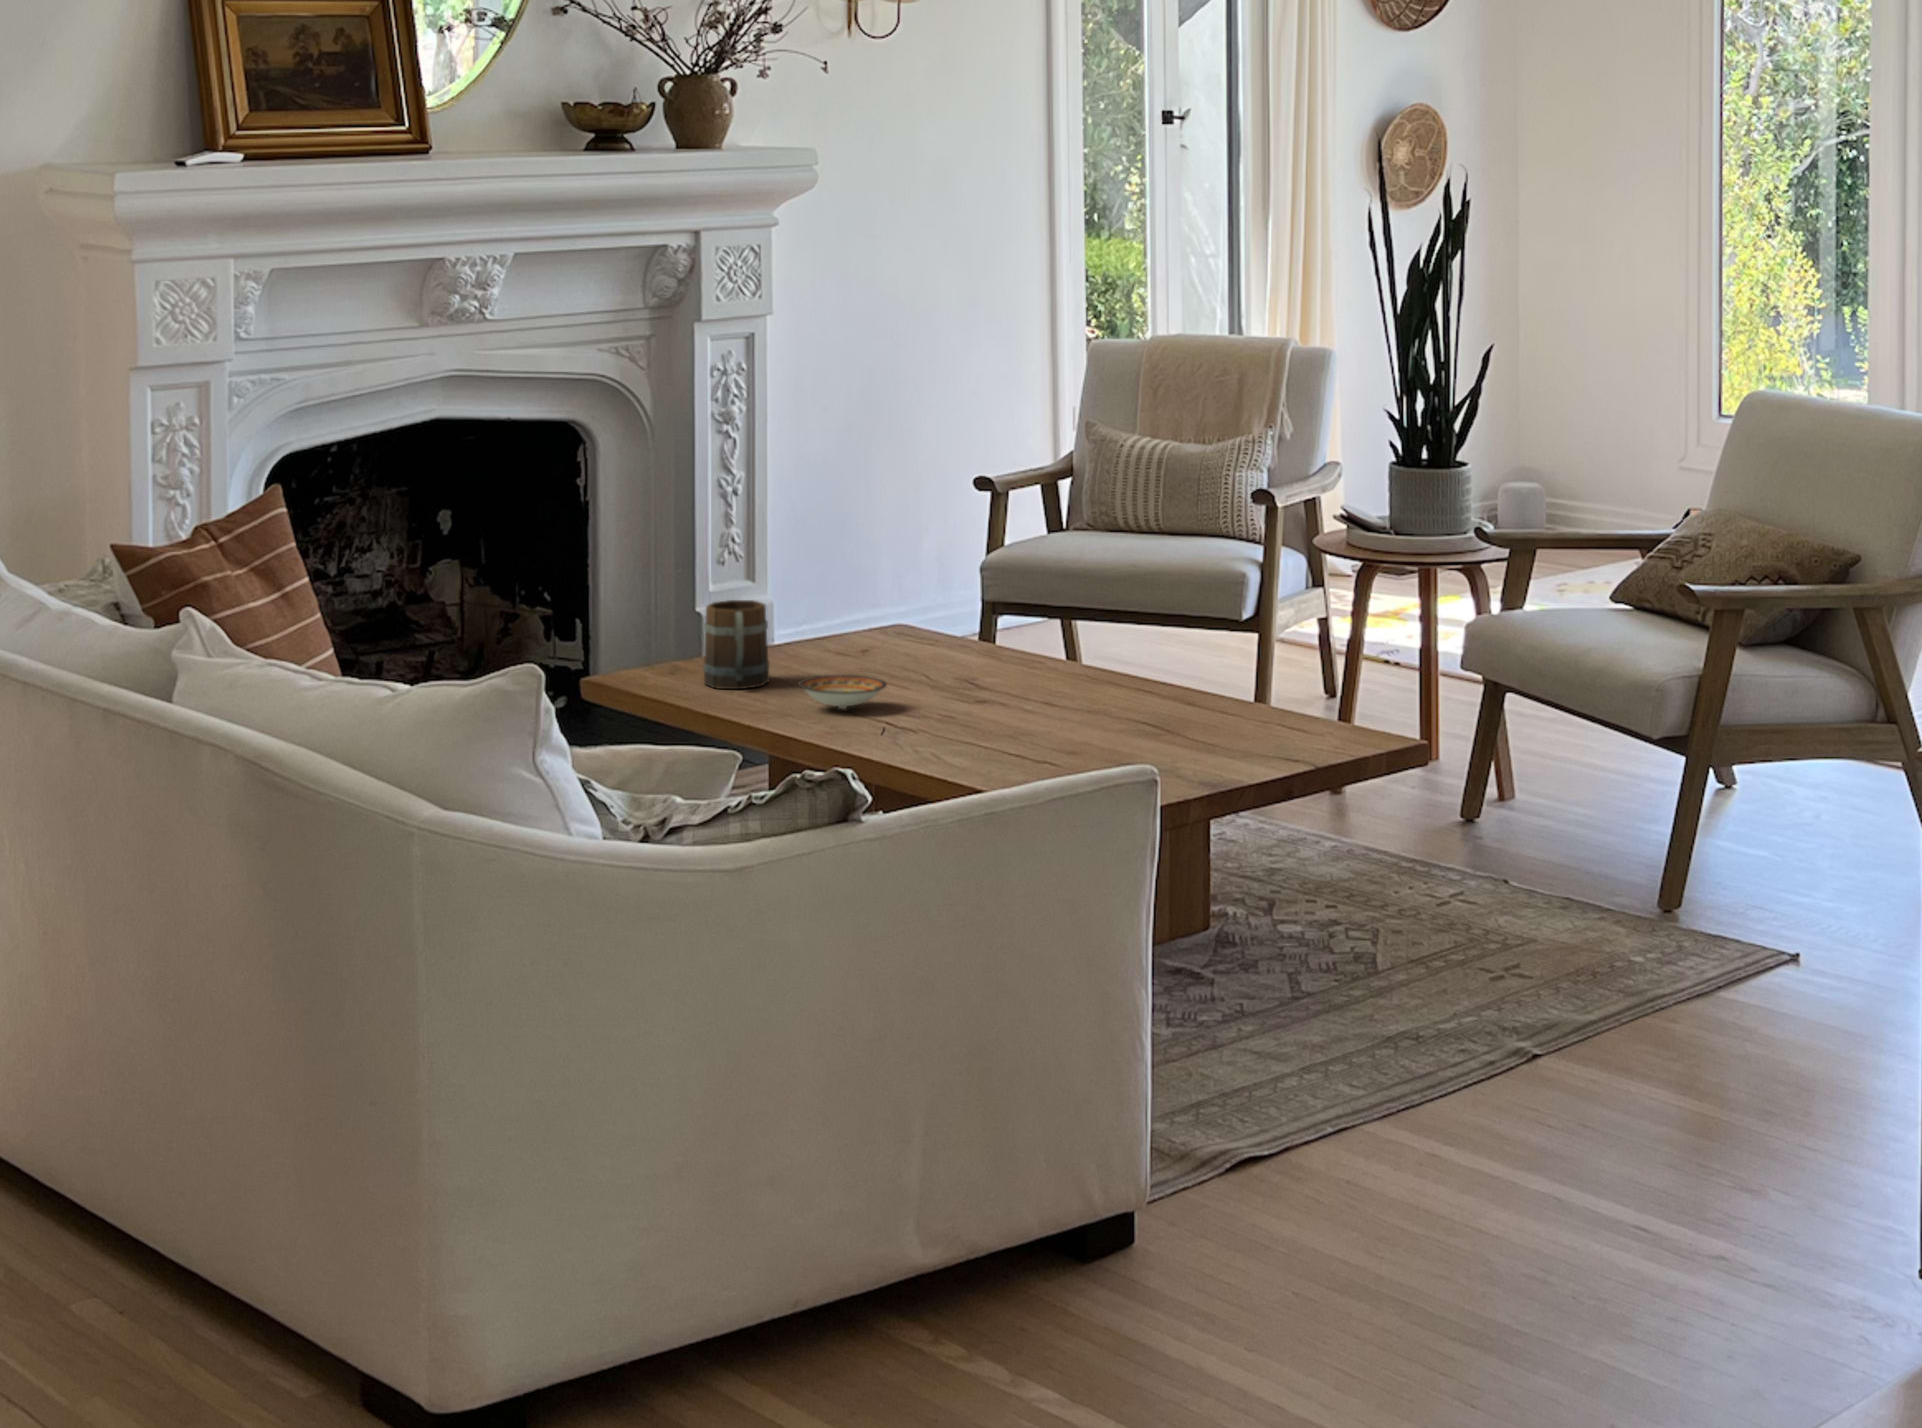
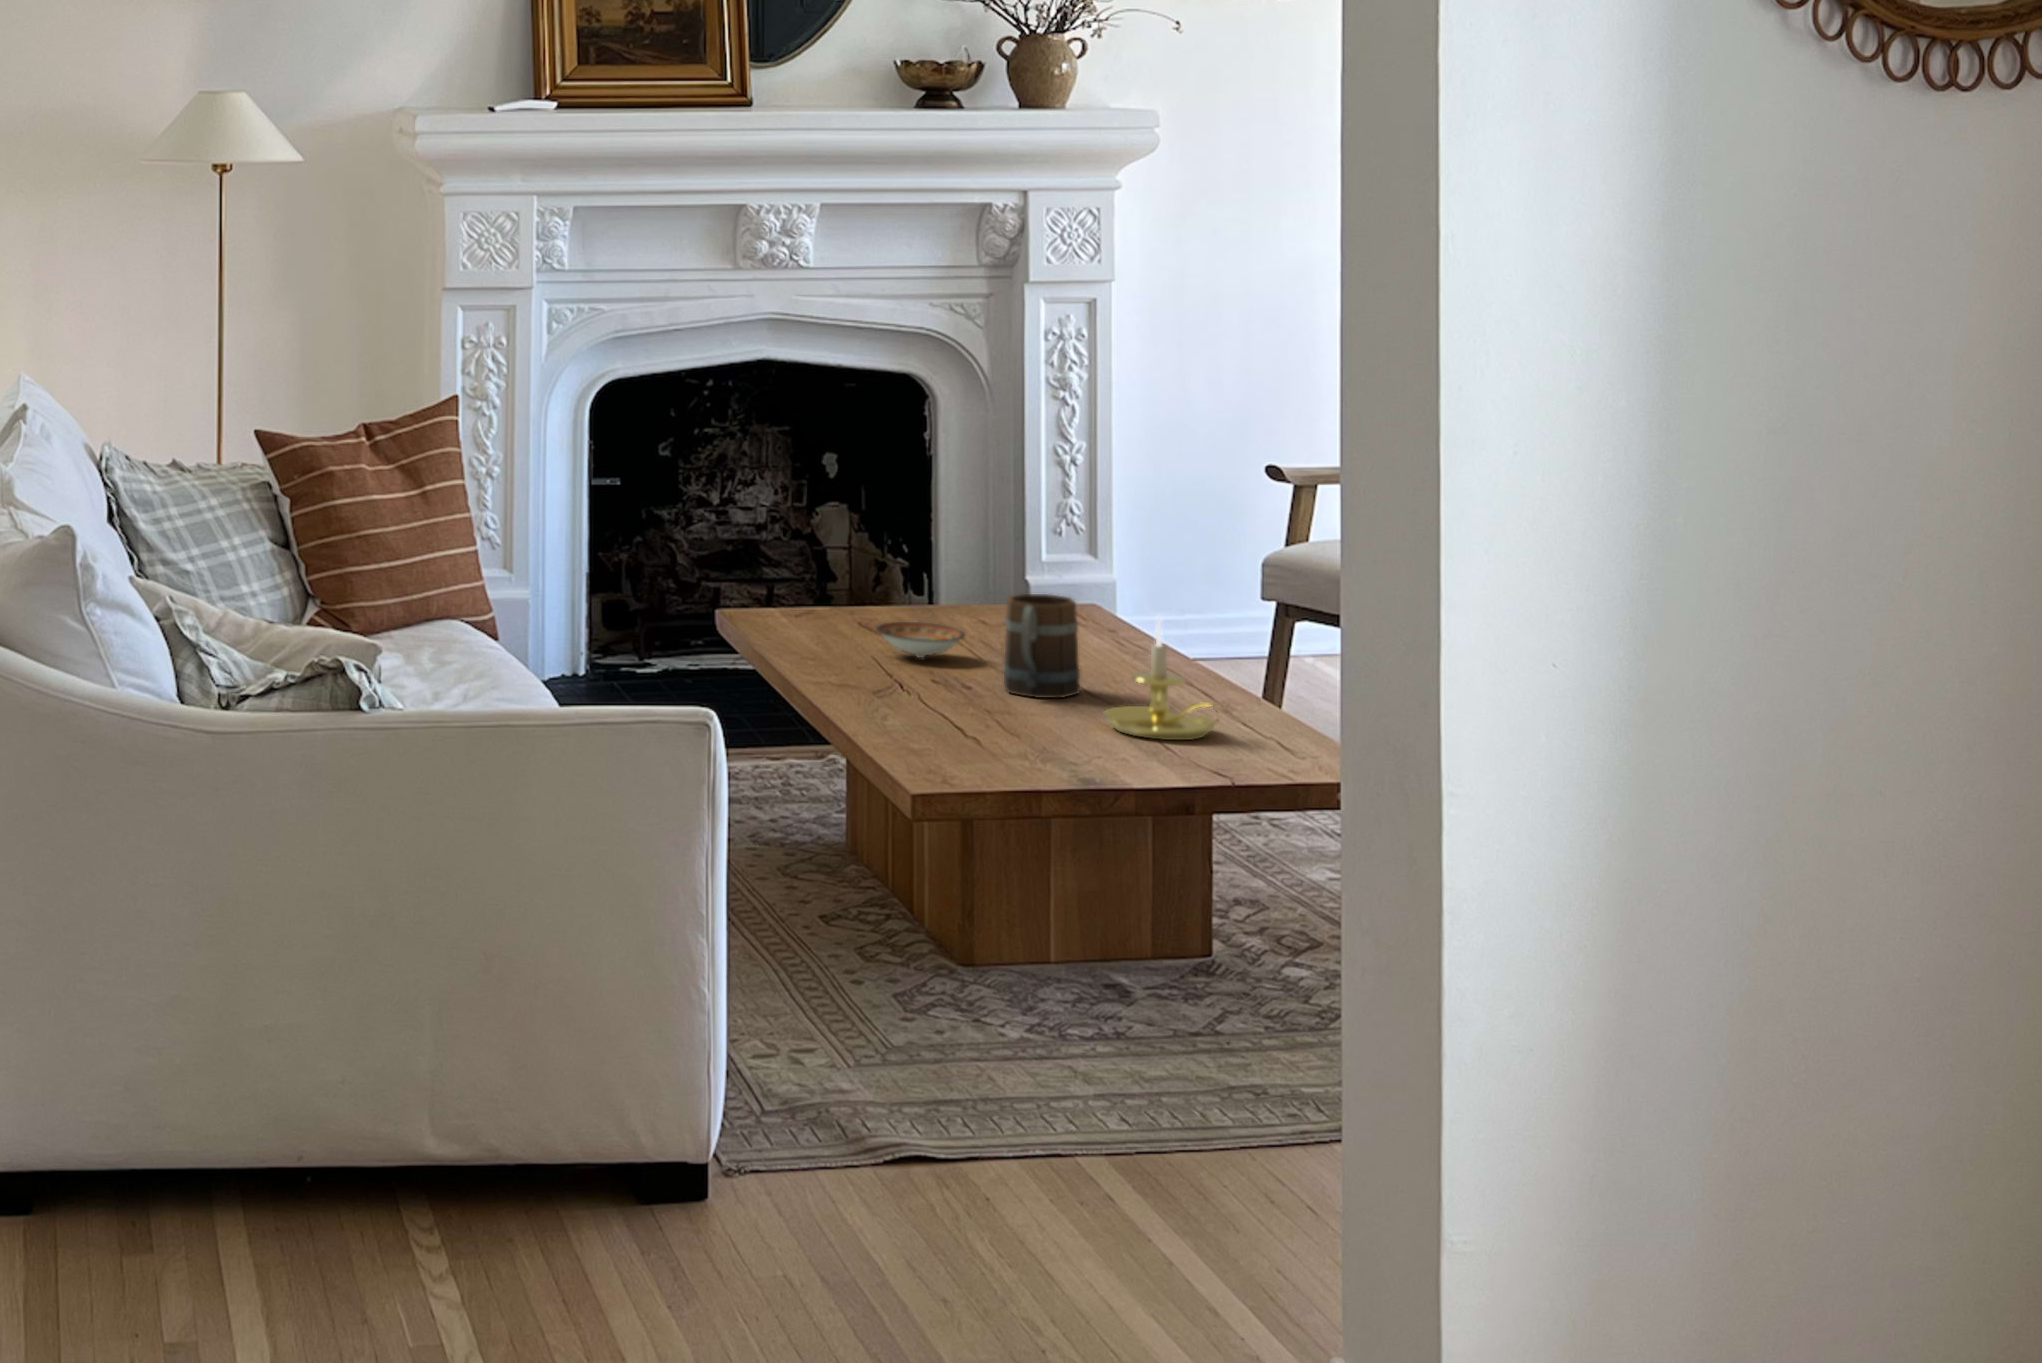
mug: present [704,600,769,689] -> present [1004,594,1080,698]
candle holder: none [1099,644,1217,755] -> present [1104,618,1222,740]

